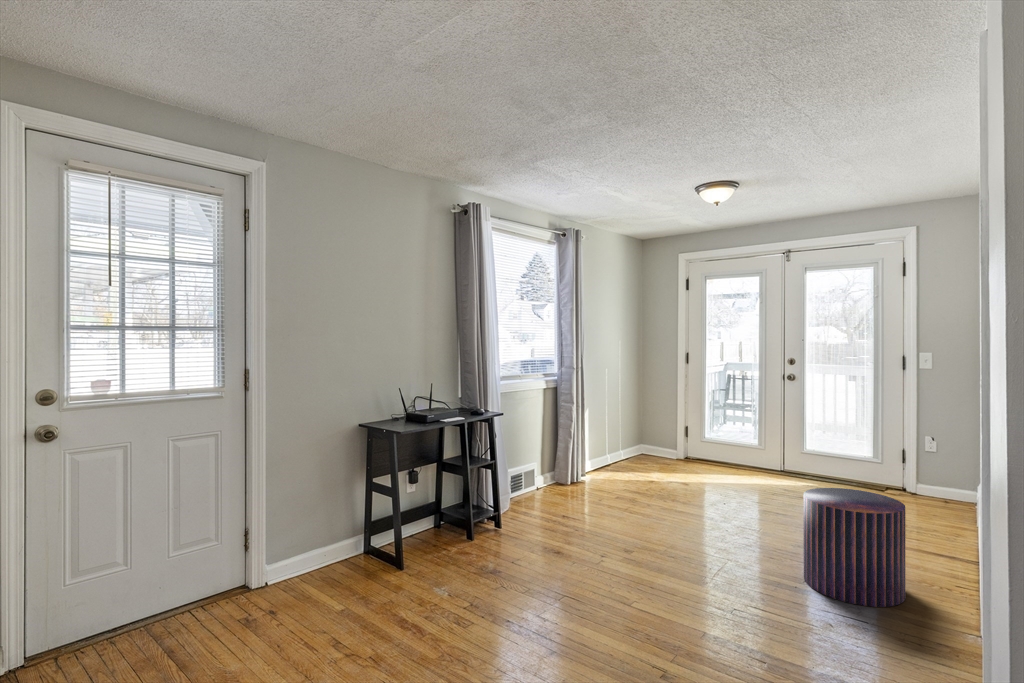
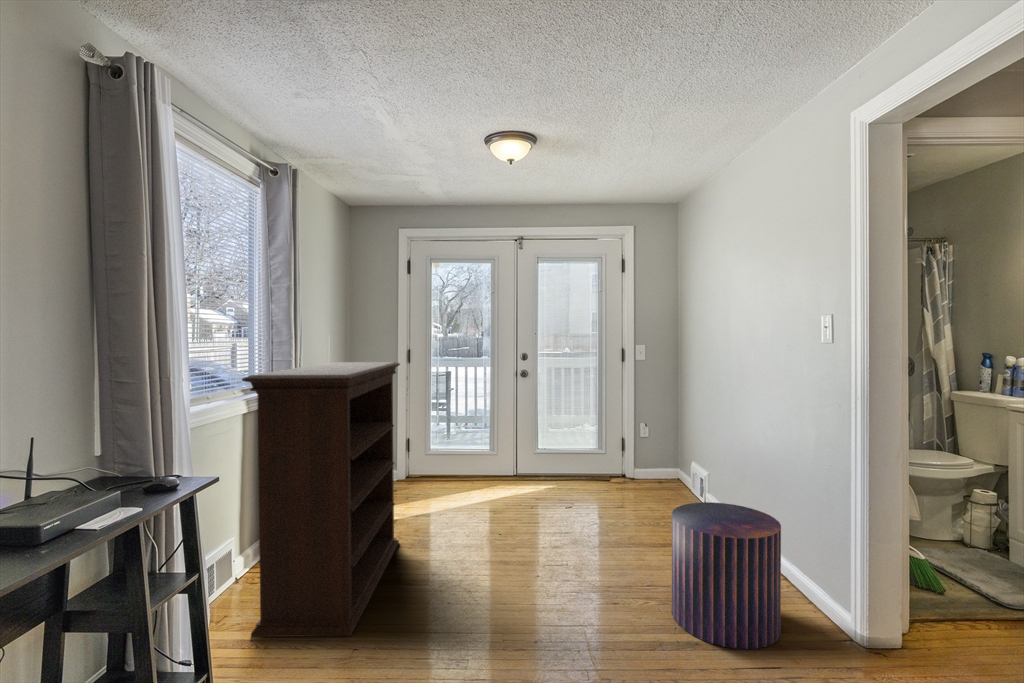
bookshelf: none [526,359,644,523] -> present [242,362,400,637]

